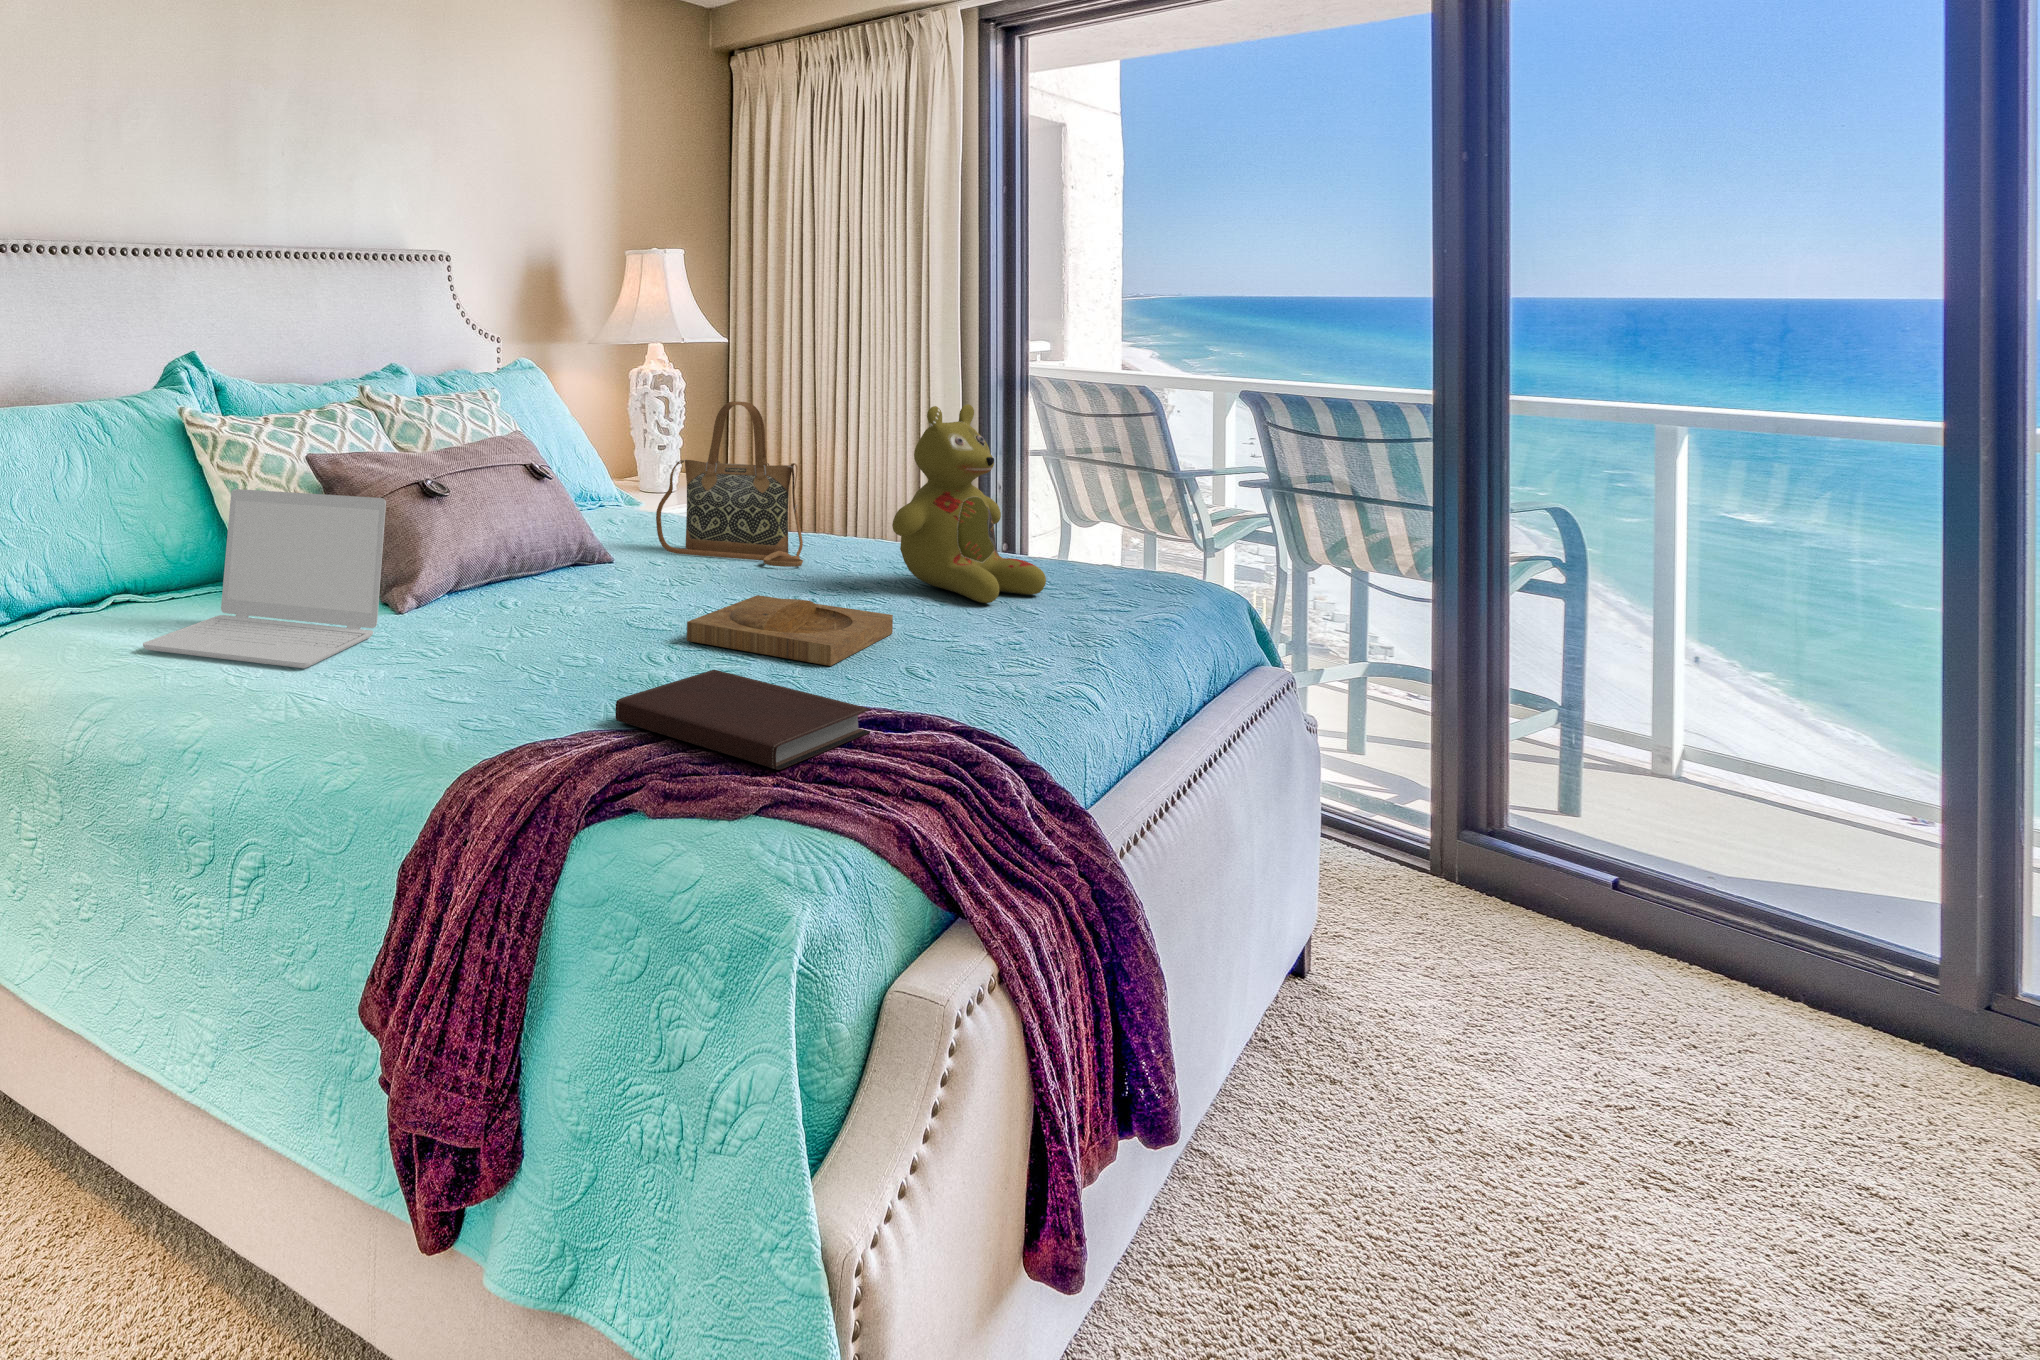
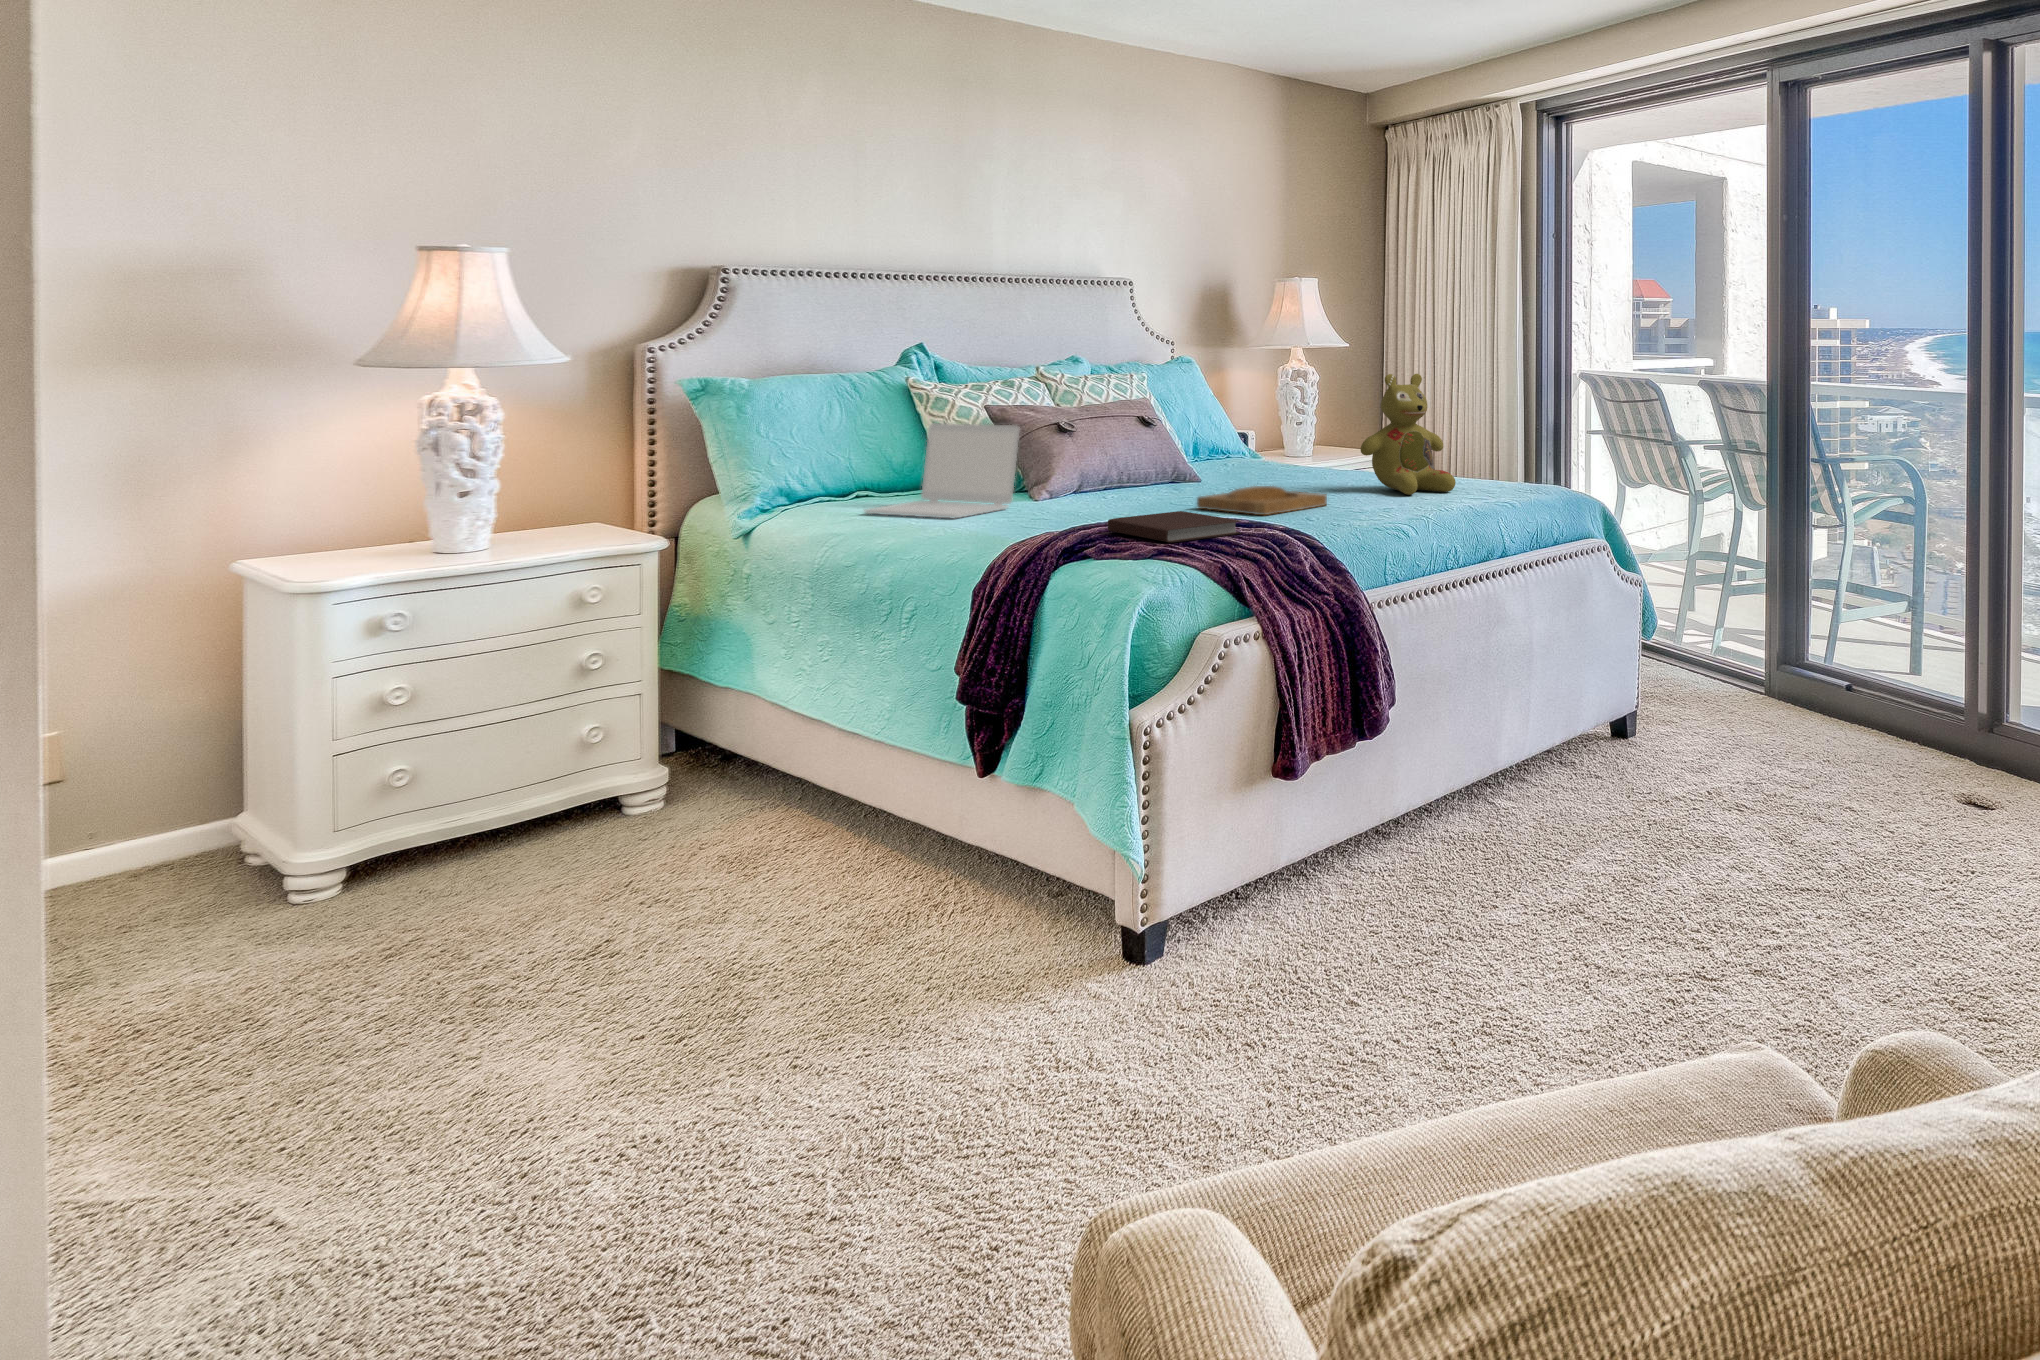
handbag: present [656,402,803,567] -> none [1245,377,1336,483]

